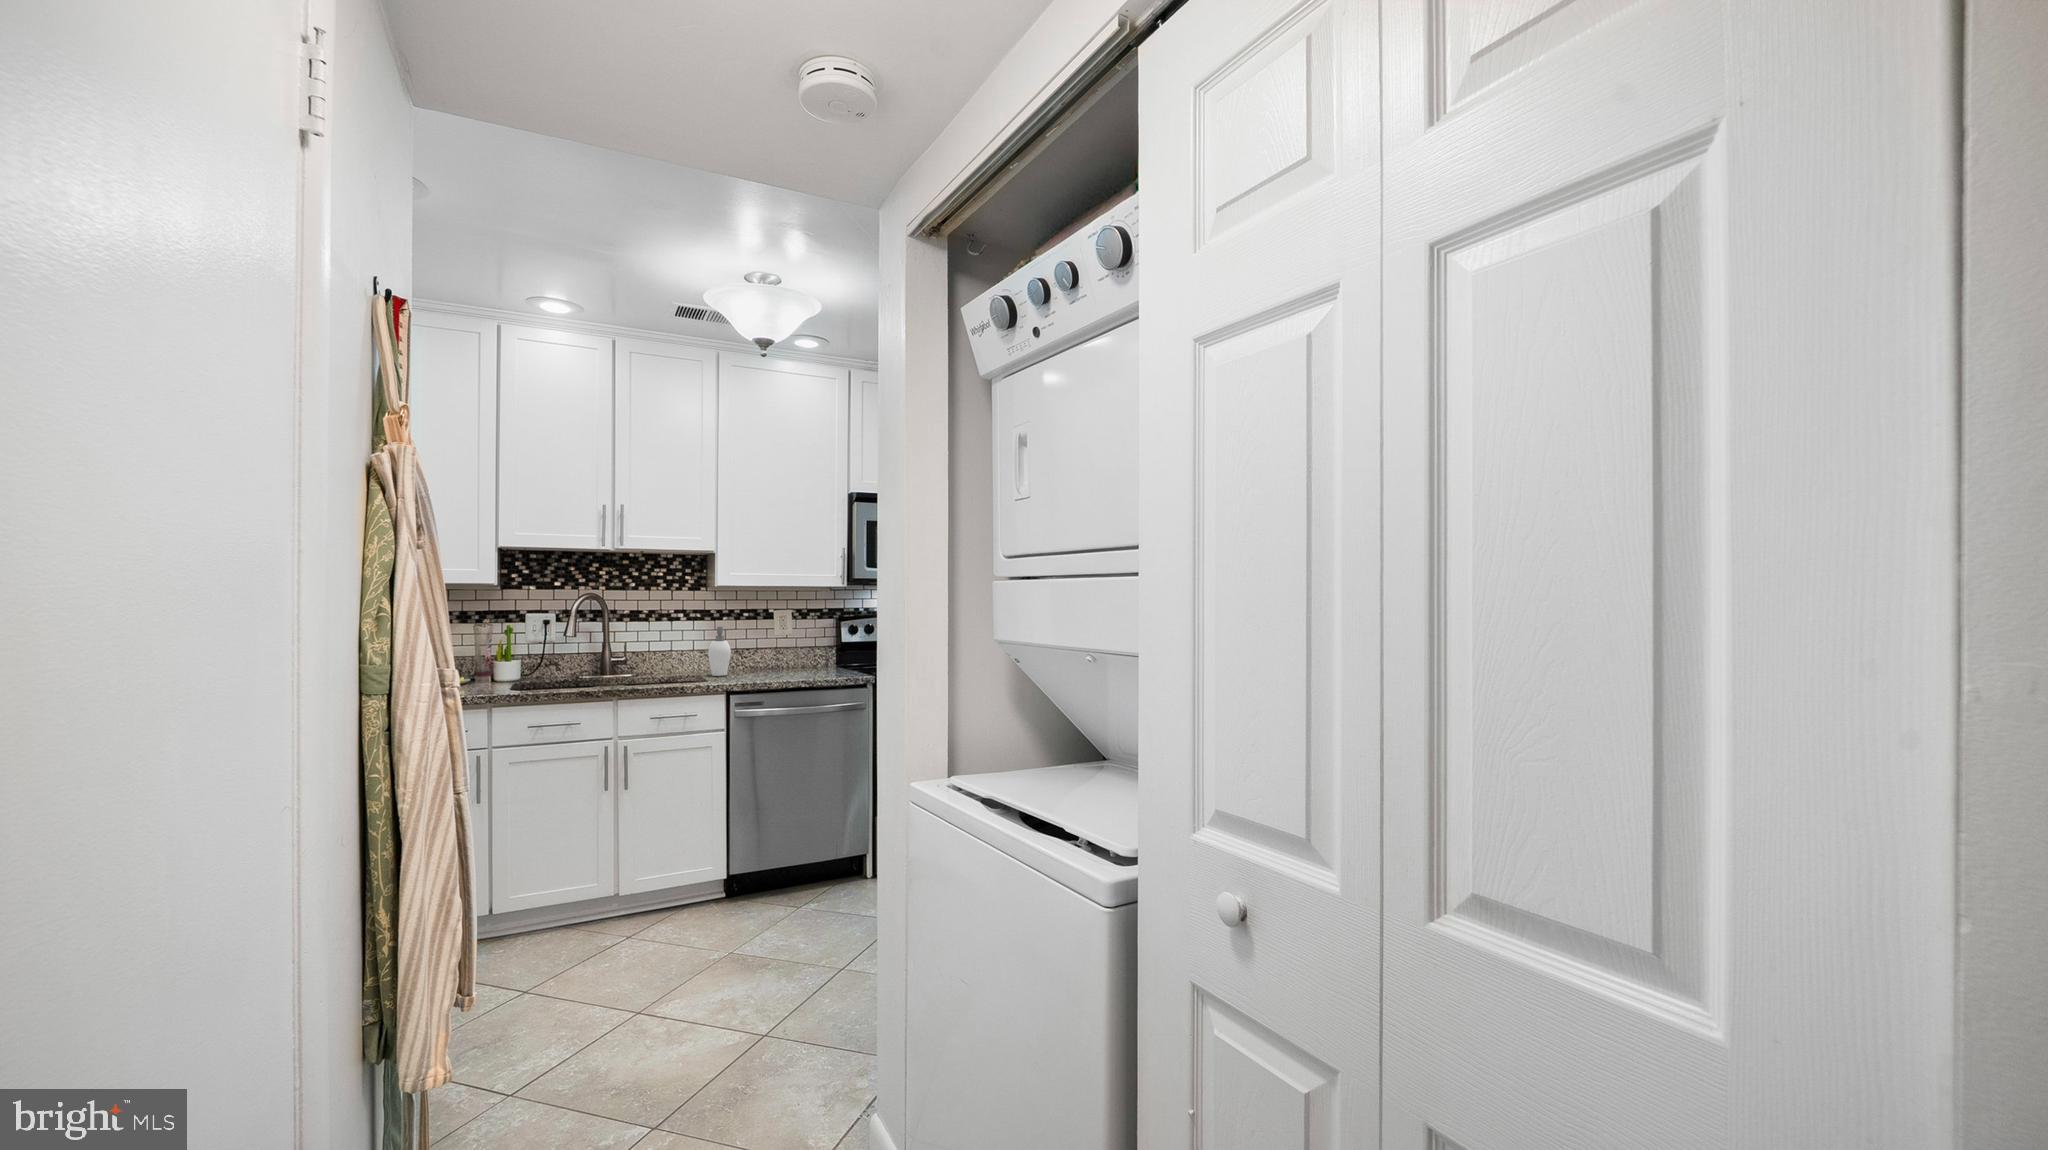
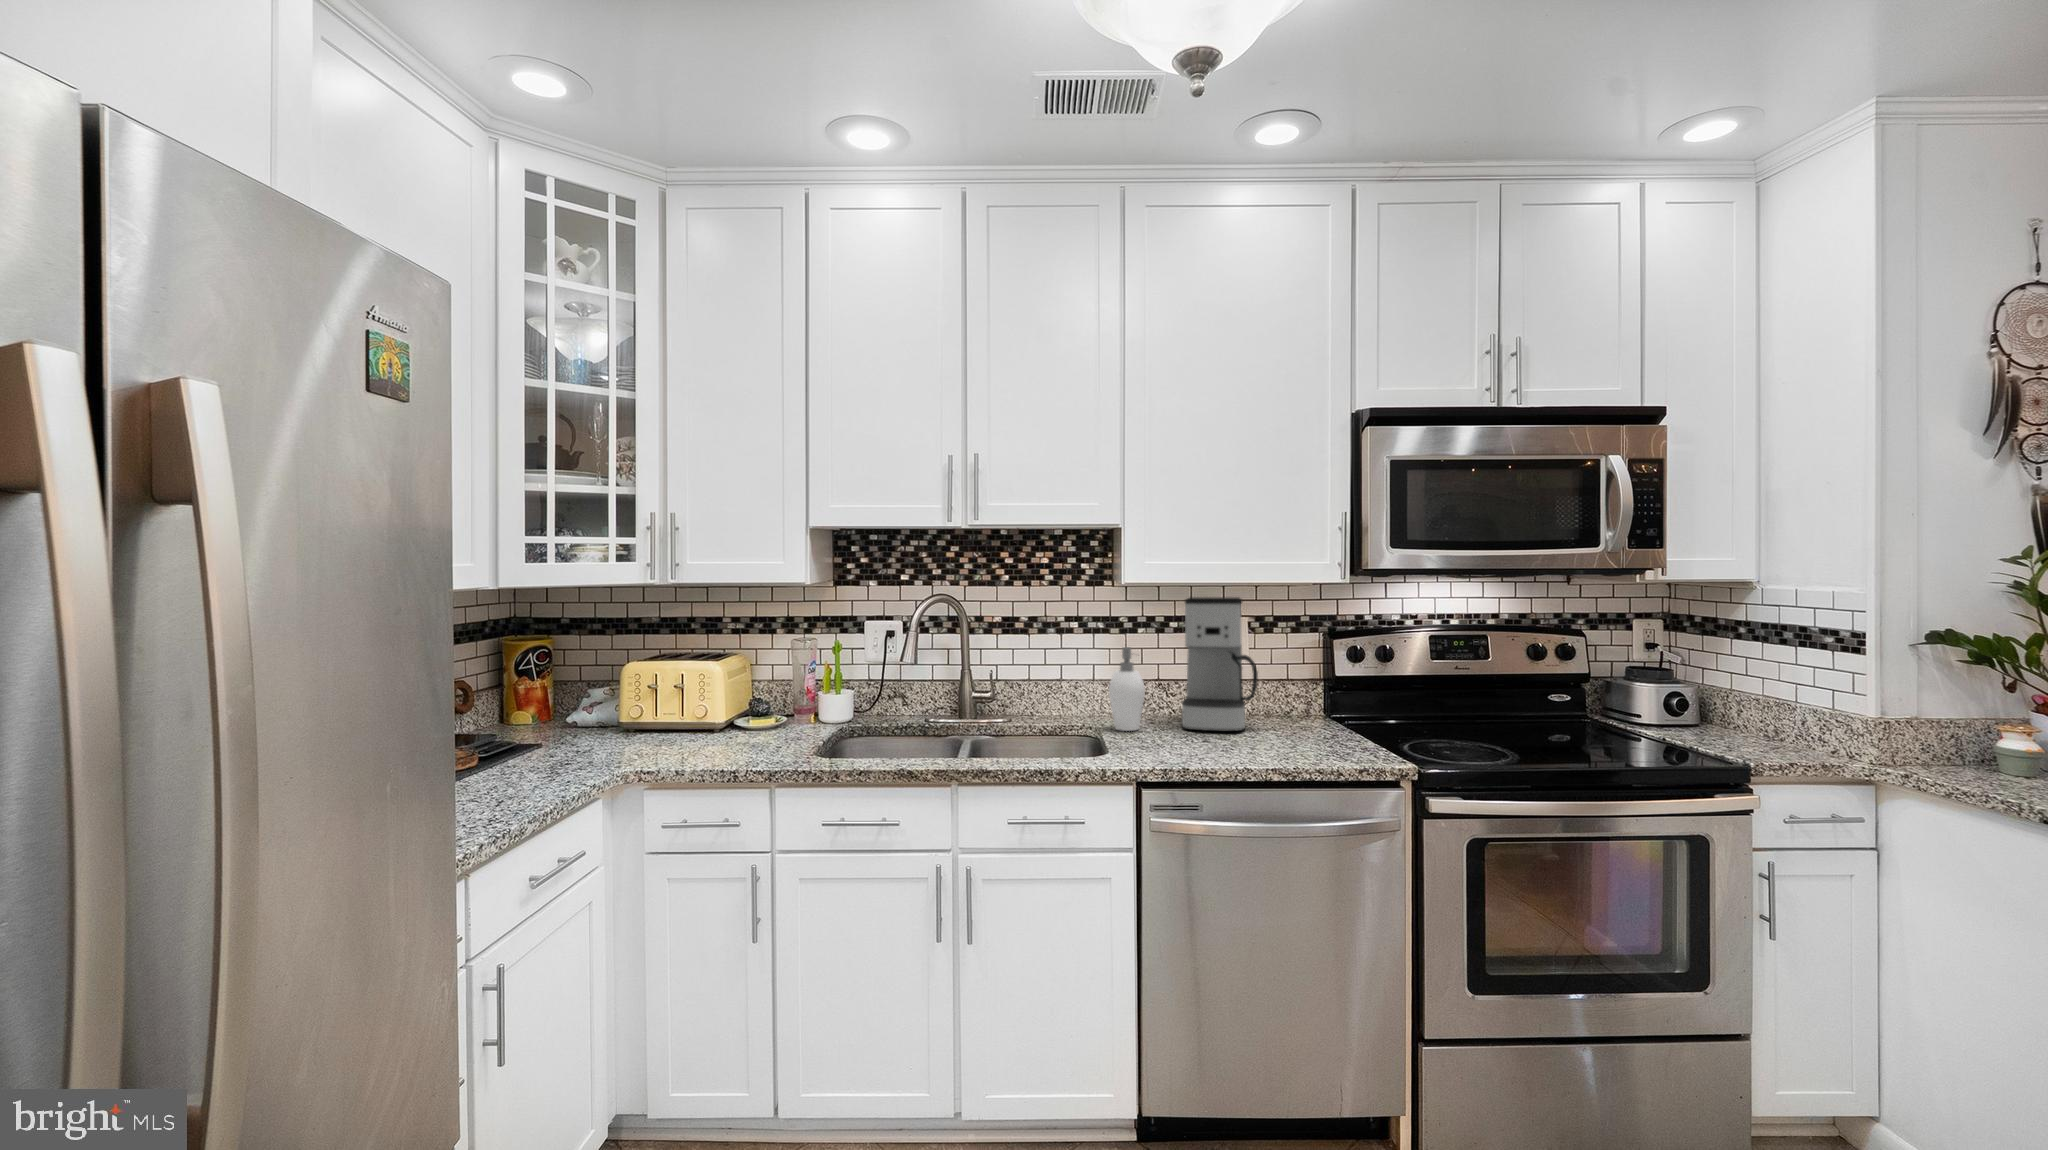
coffee maker: none [753,598,797,674] -> present [1182,597,1258,731]

